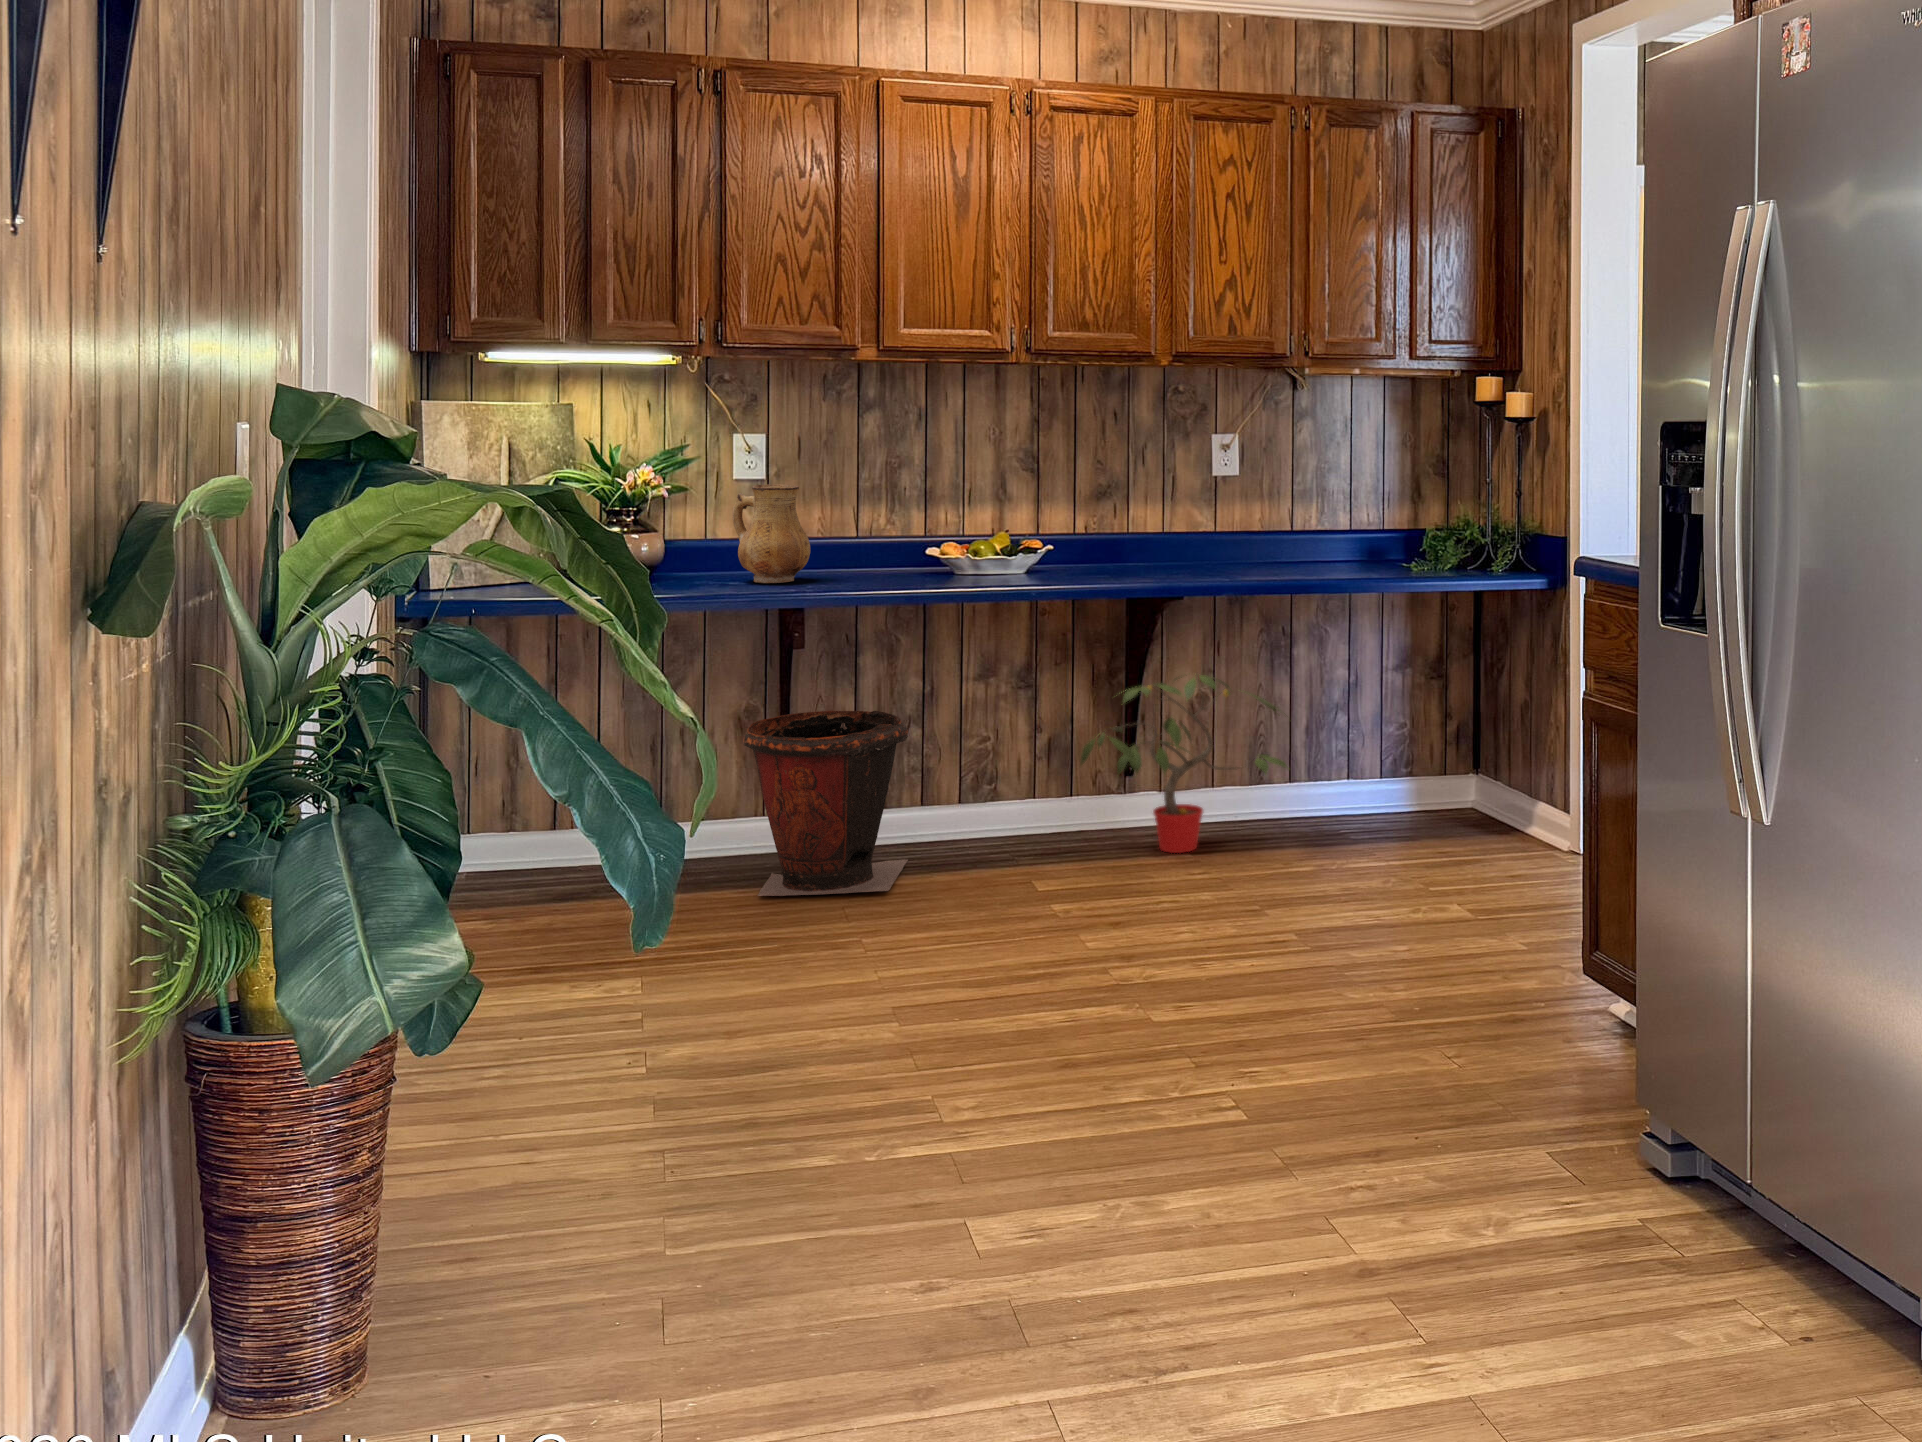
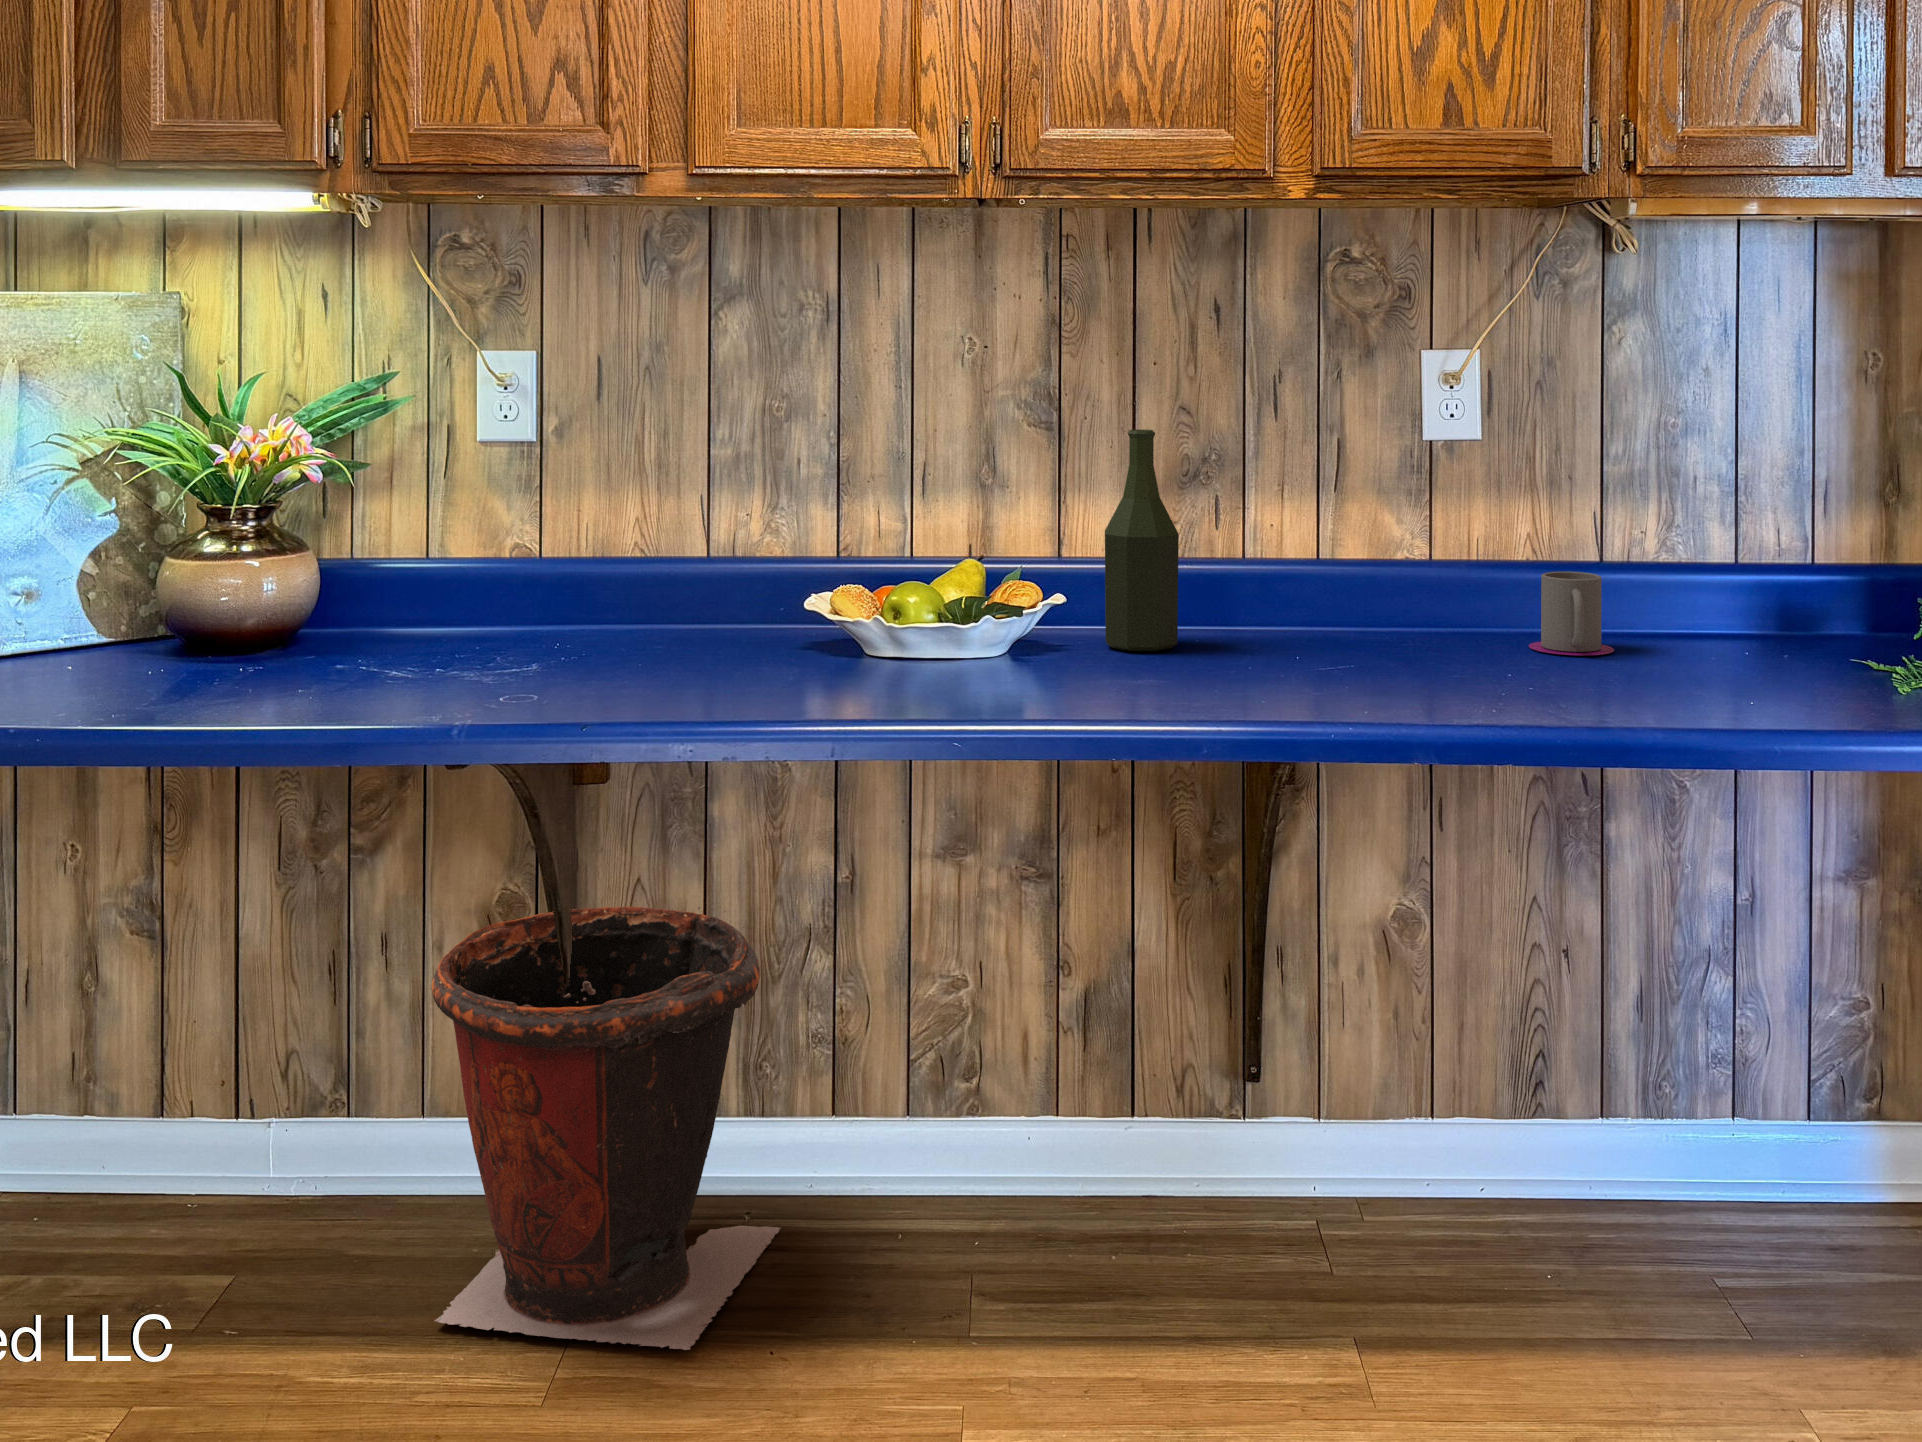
bottle: none [1067,471,1103,573] -> present [1105,429,1179,651]
ceramic pitcher: present [732,484,810,583] -> none [433,451,576,656]
mug: none [1259,534,1296,569] -> present [1529,571,1614,655]
potted plant: present [1081,675,1287,853] -> none [1124,876,1613,1290]

